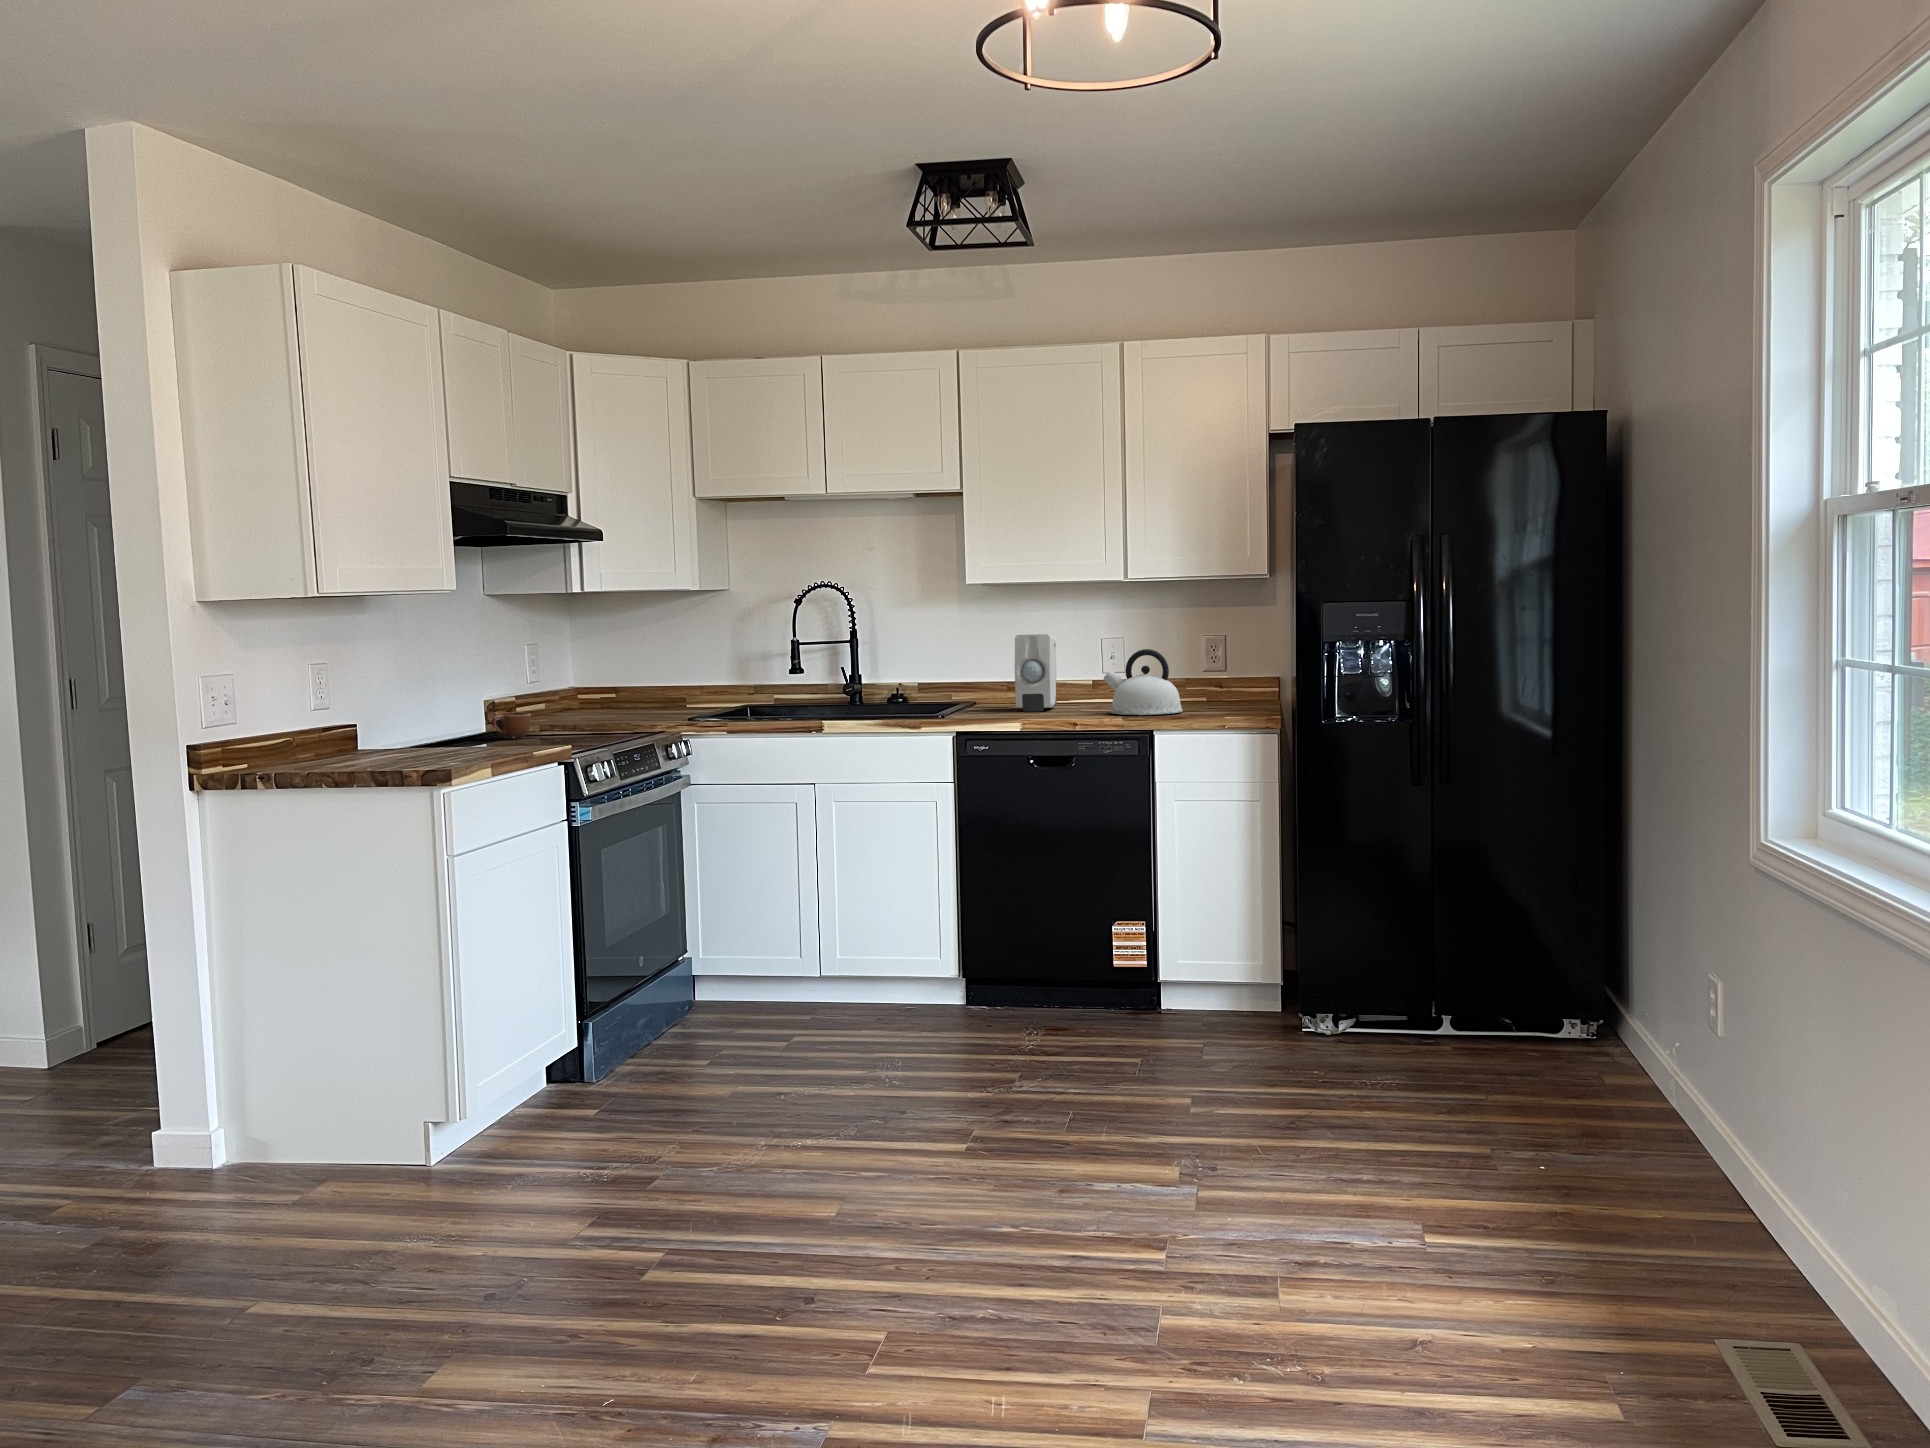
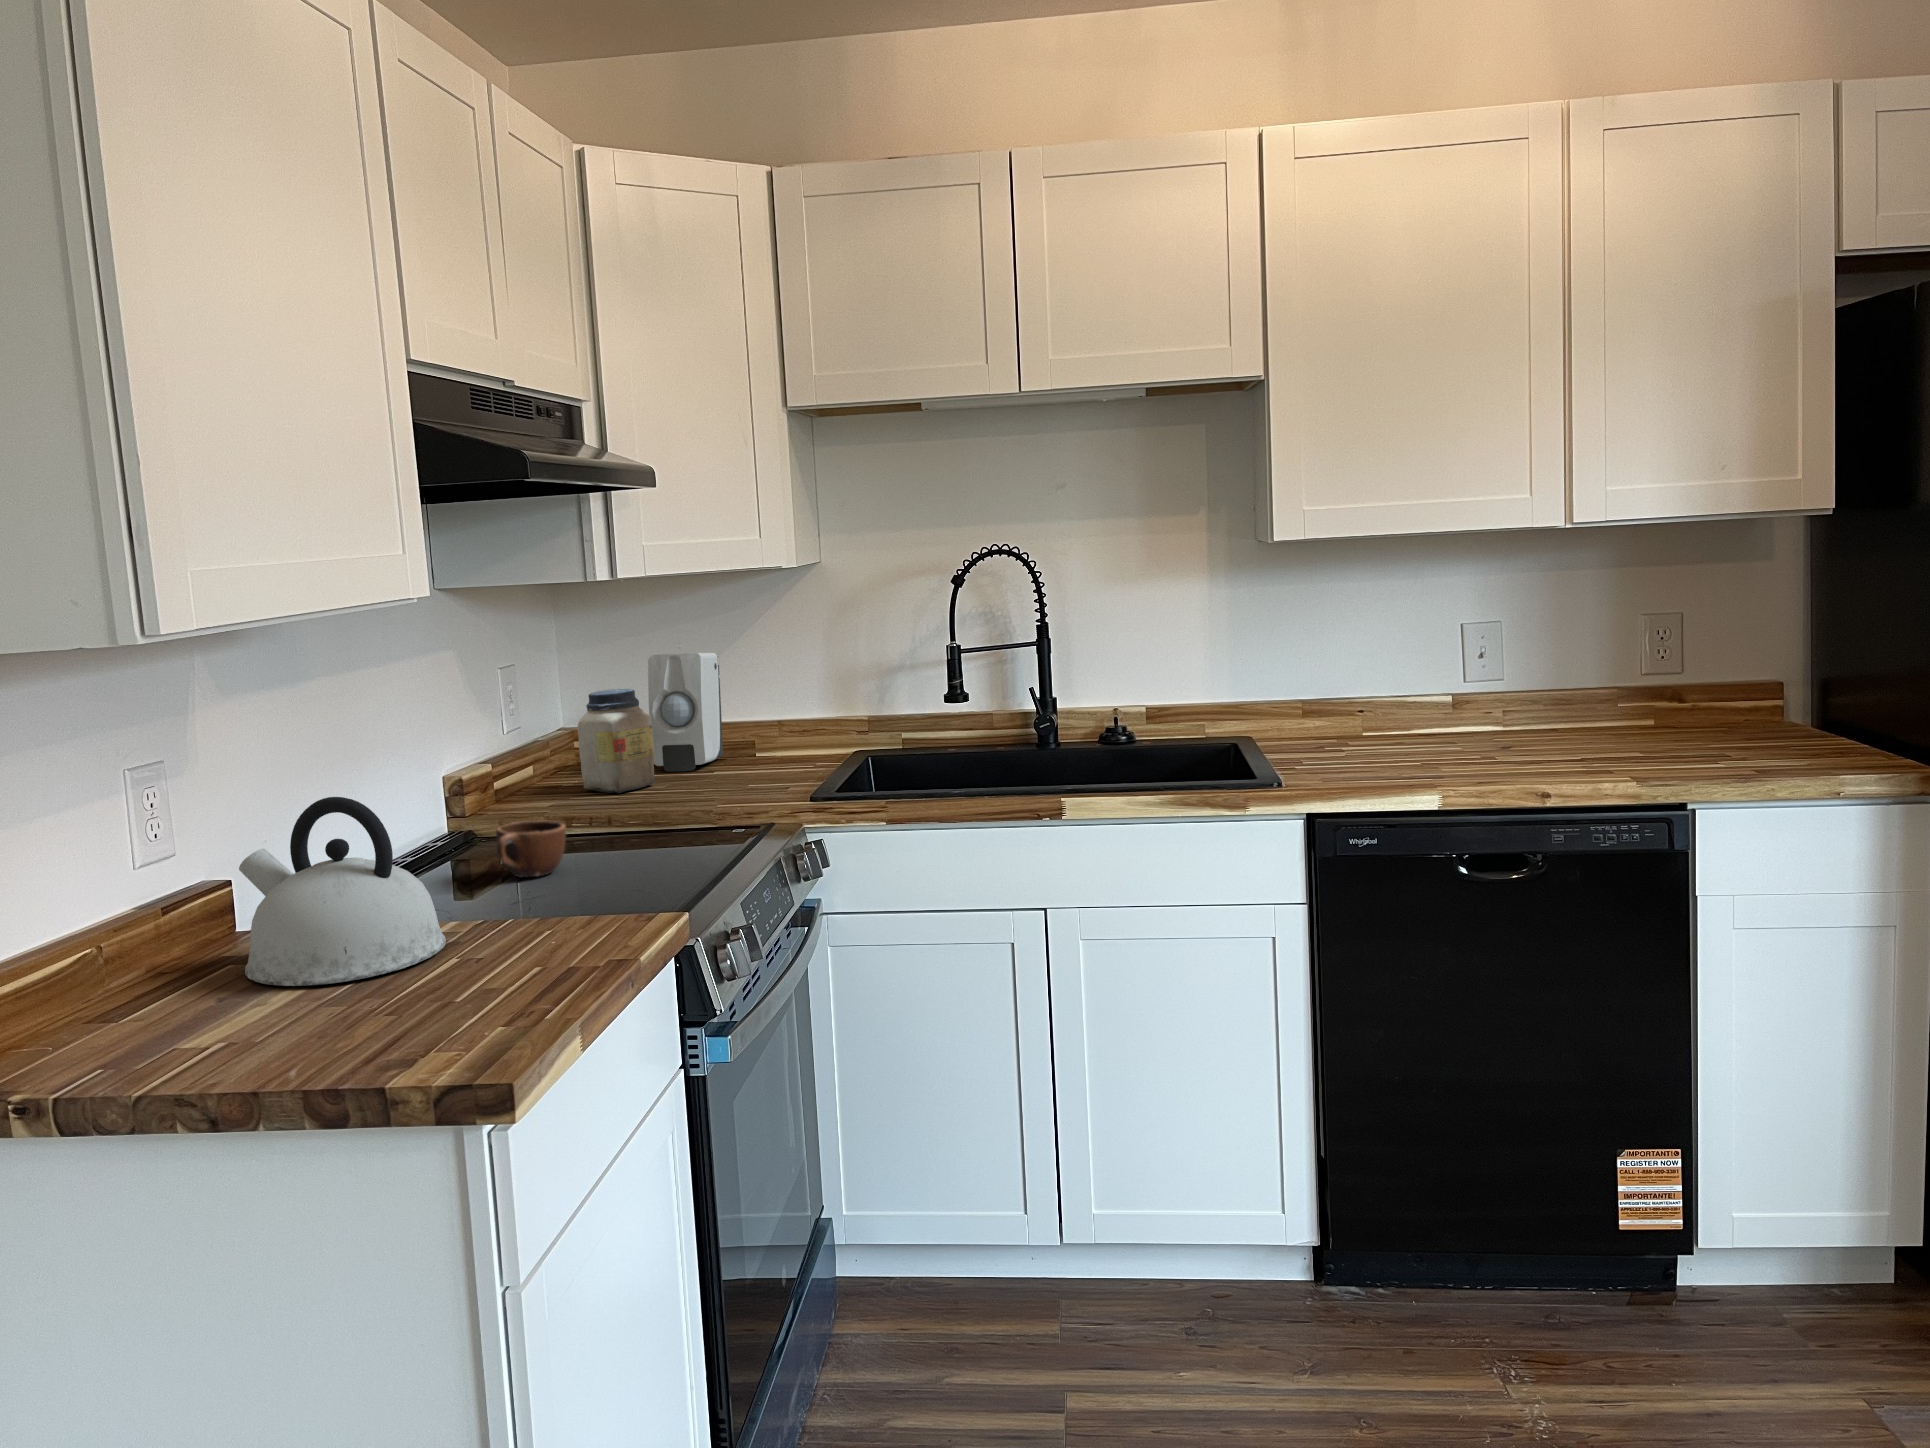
soap dispenser: present [1015,634,1057,711] -> present [648,653,723,772]
kettle: present [1103,649,1183,715] -> present [239,797,446,986]
jar: none [569,659,614,718] -> present [578,689,655,793]

